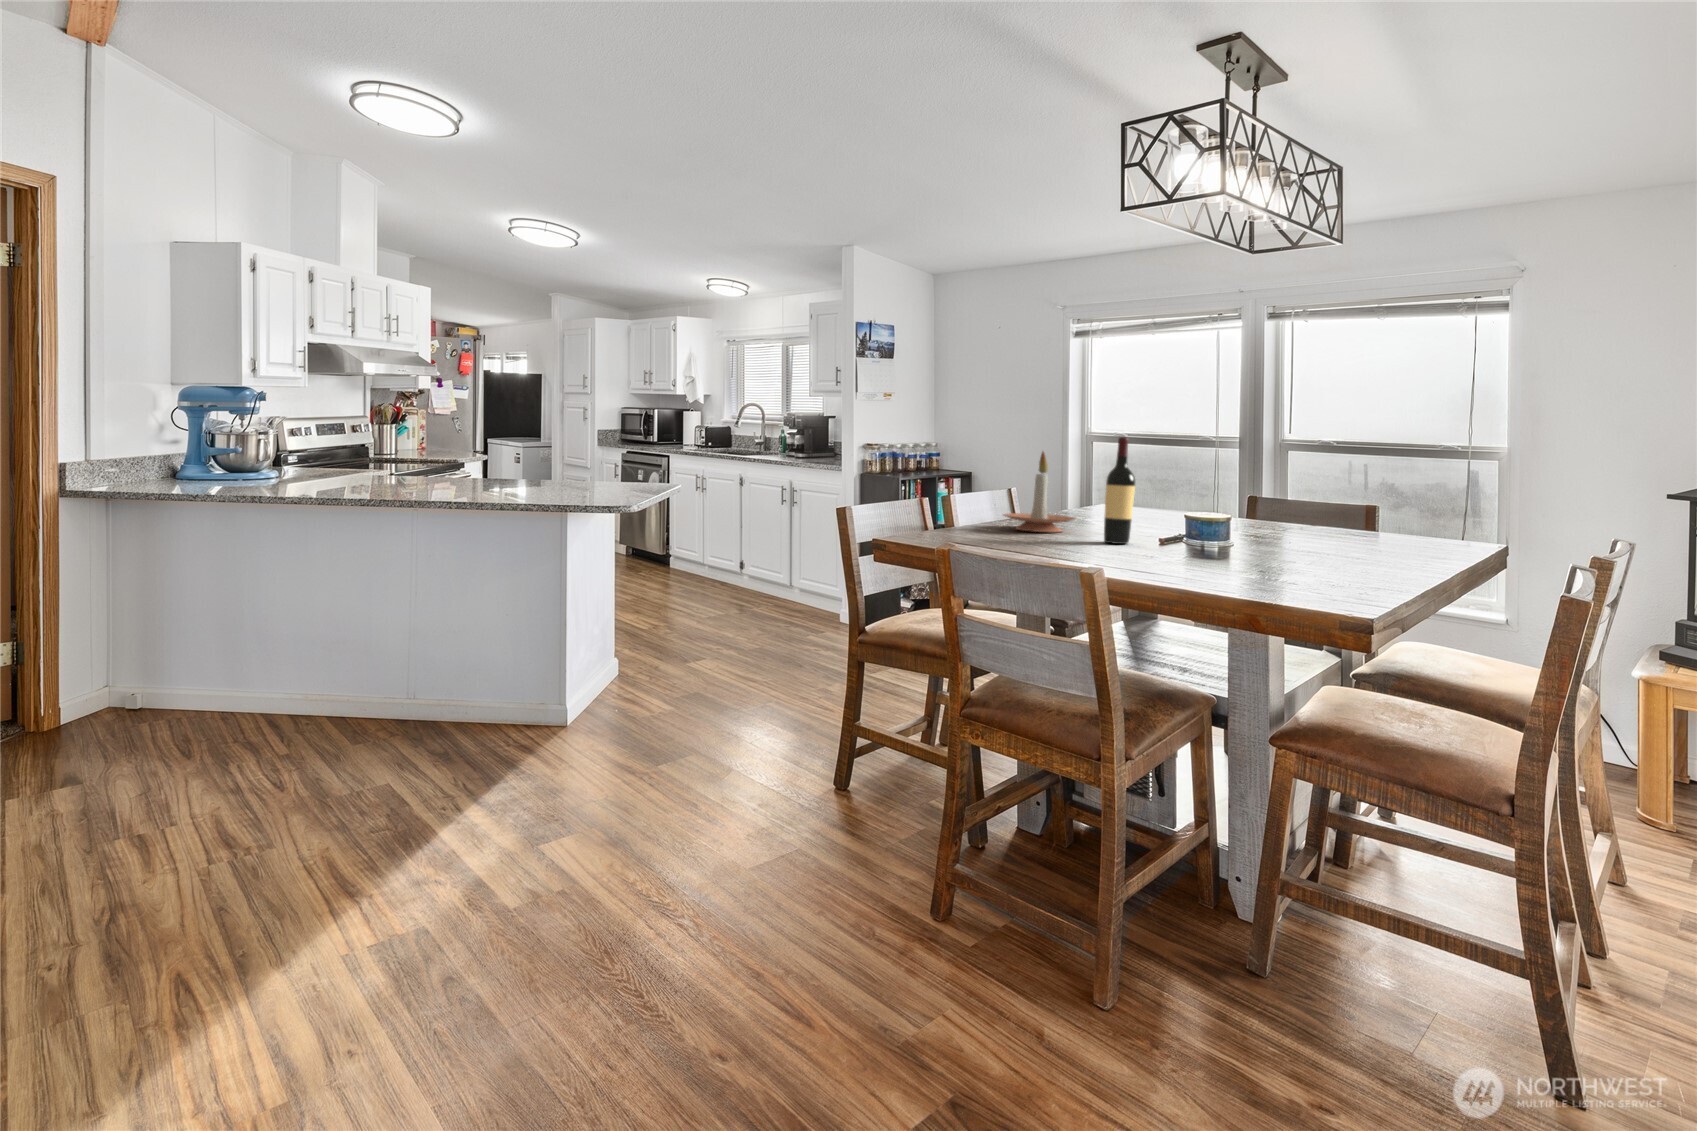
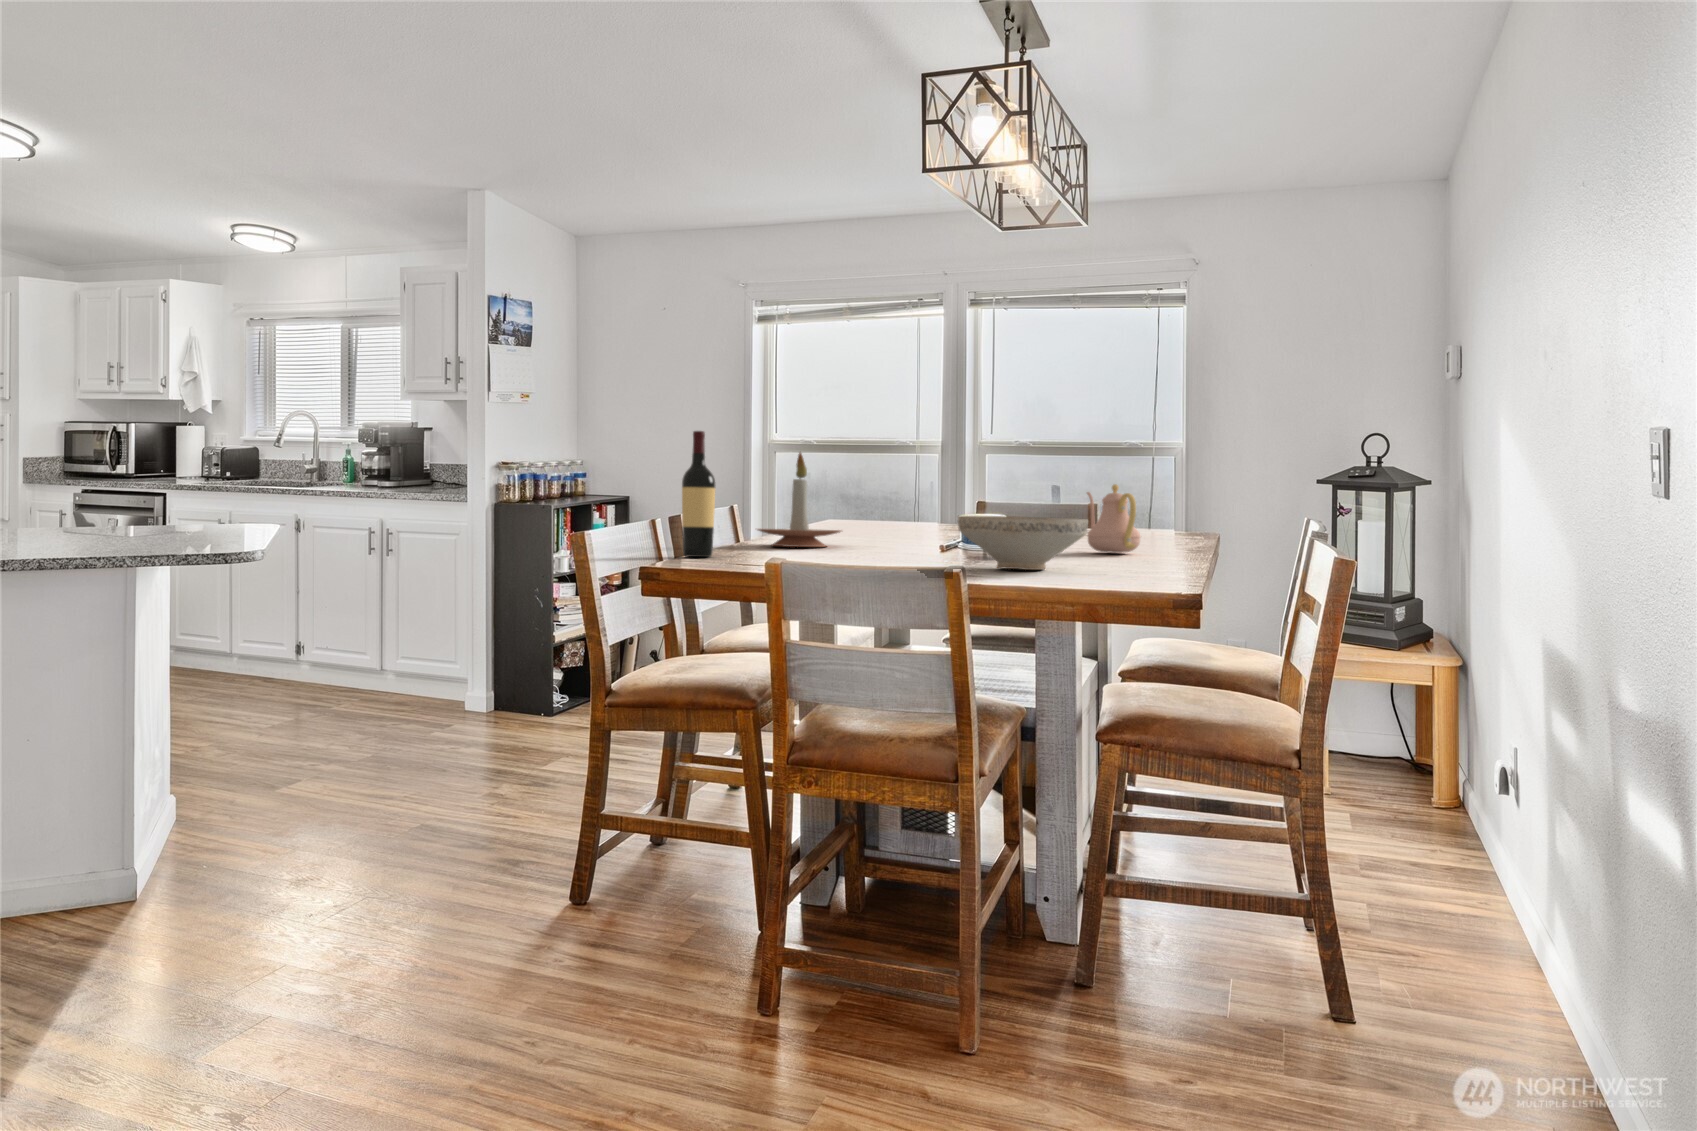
wine bottle: present [1104,437,1135,544] -> present [682,431,716,557]
teapot: none [1301,489,1357,554] -> present [1087,484,1140,553]
decorative bowl: none [1160,521,1293,578] -> present [958,516,1088,570]

